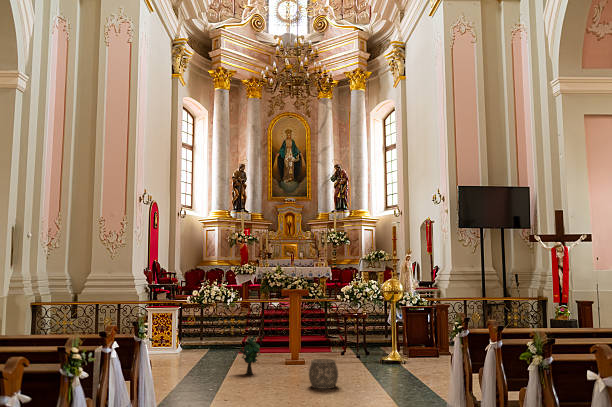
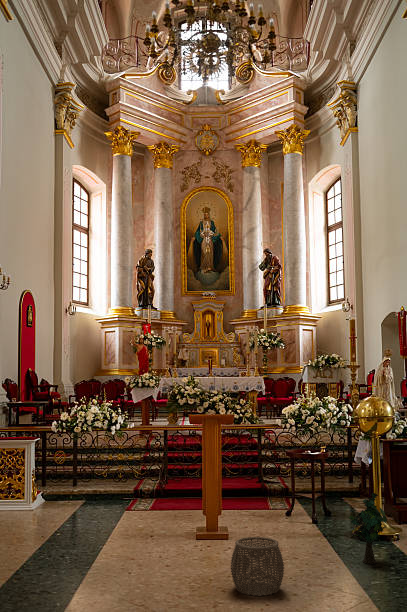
decorative plant: present [240,335,260,375] -> present [349,493,387,564]

